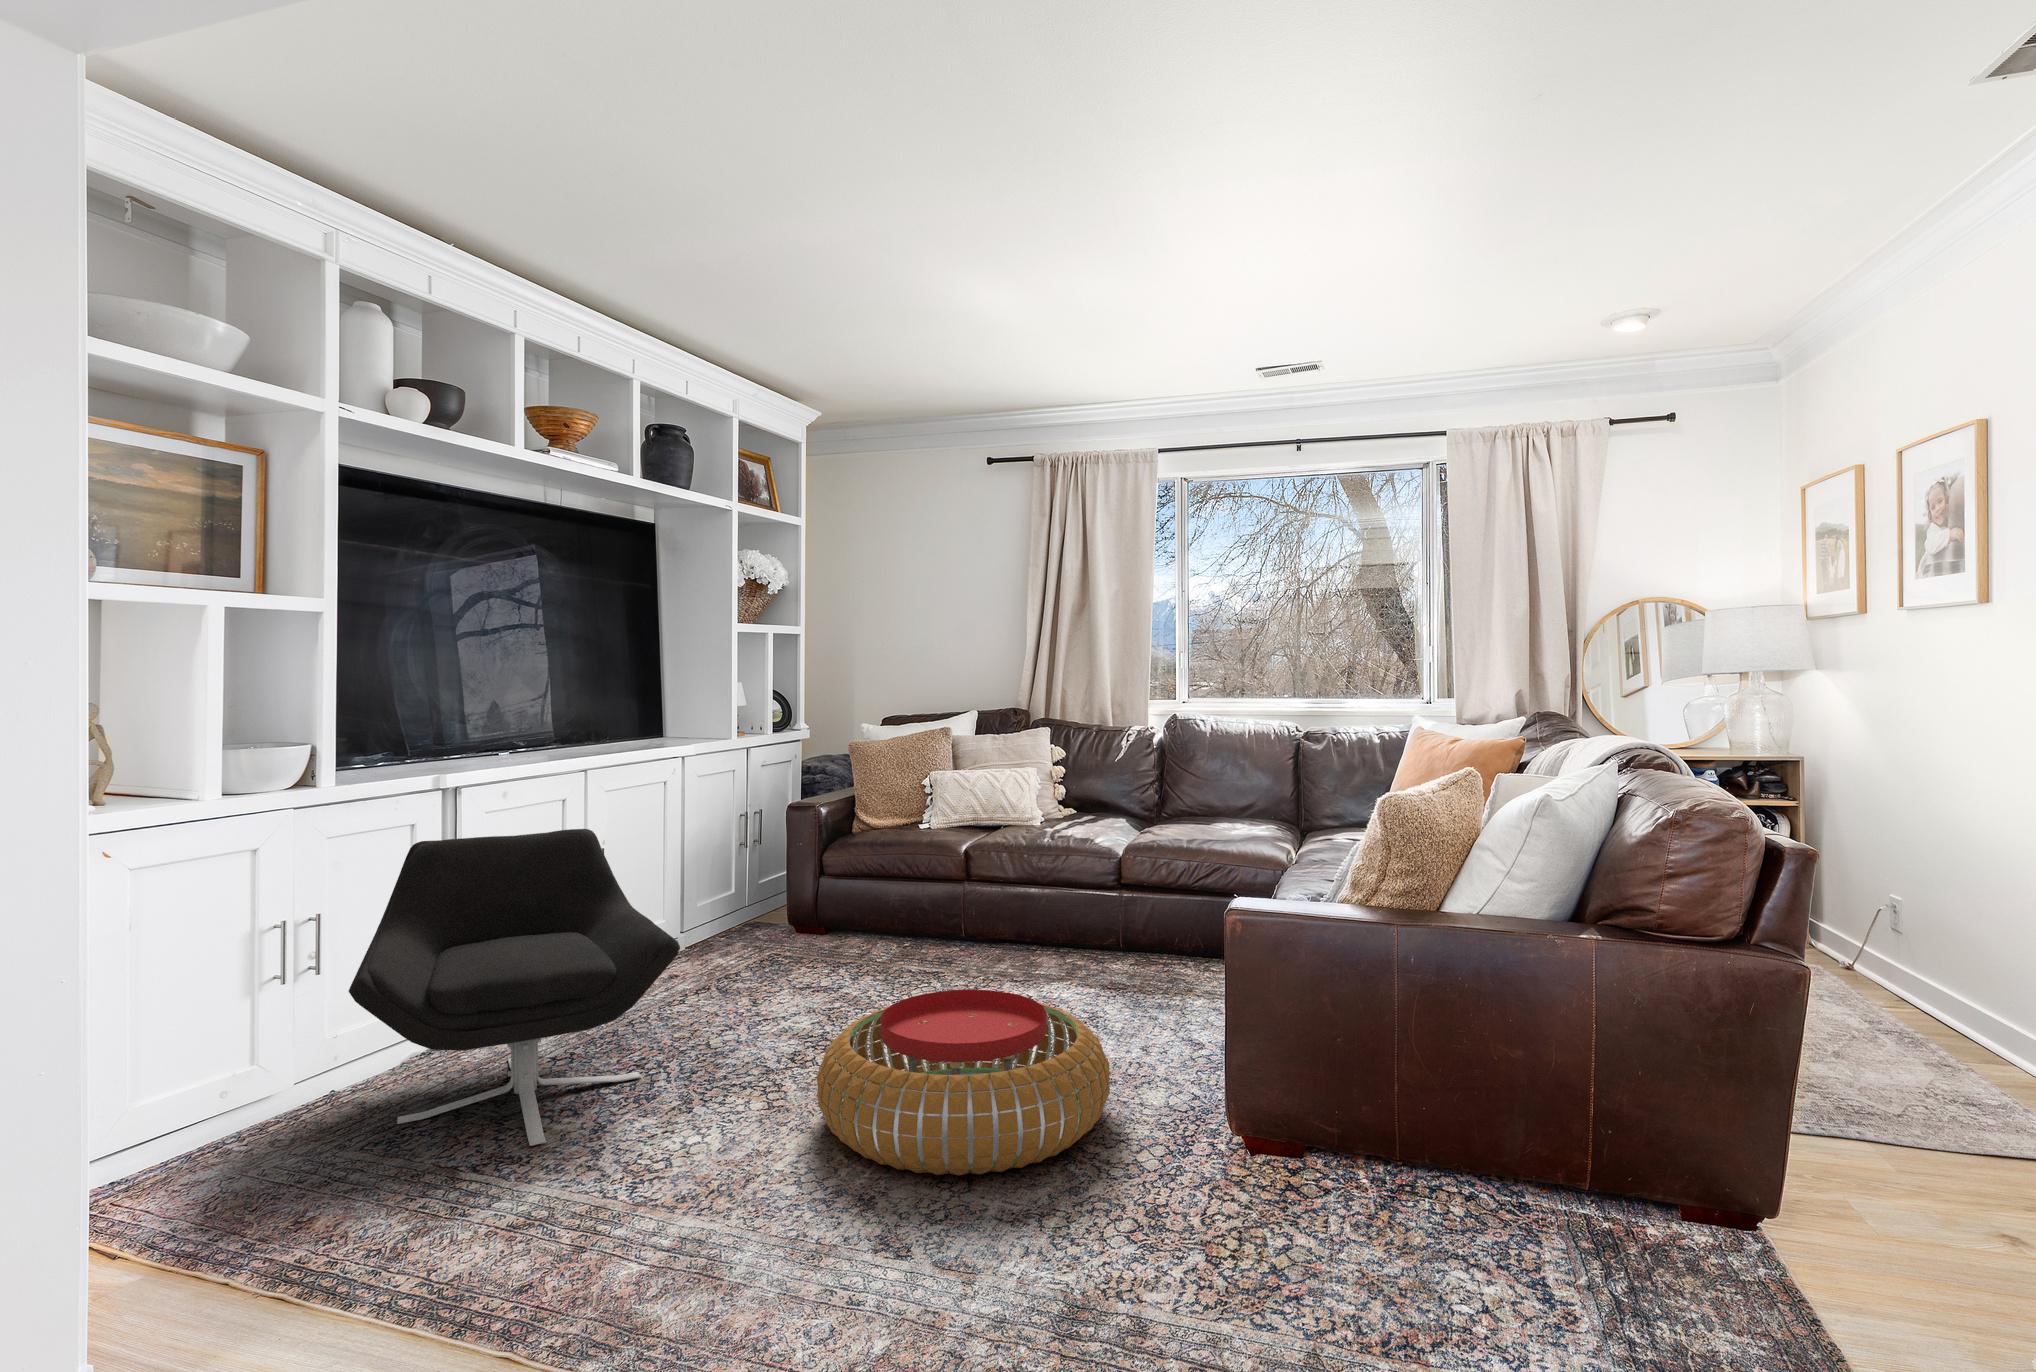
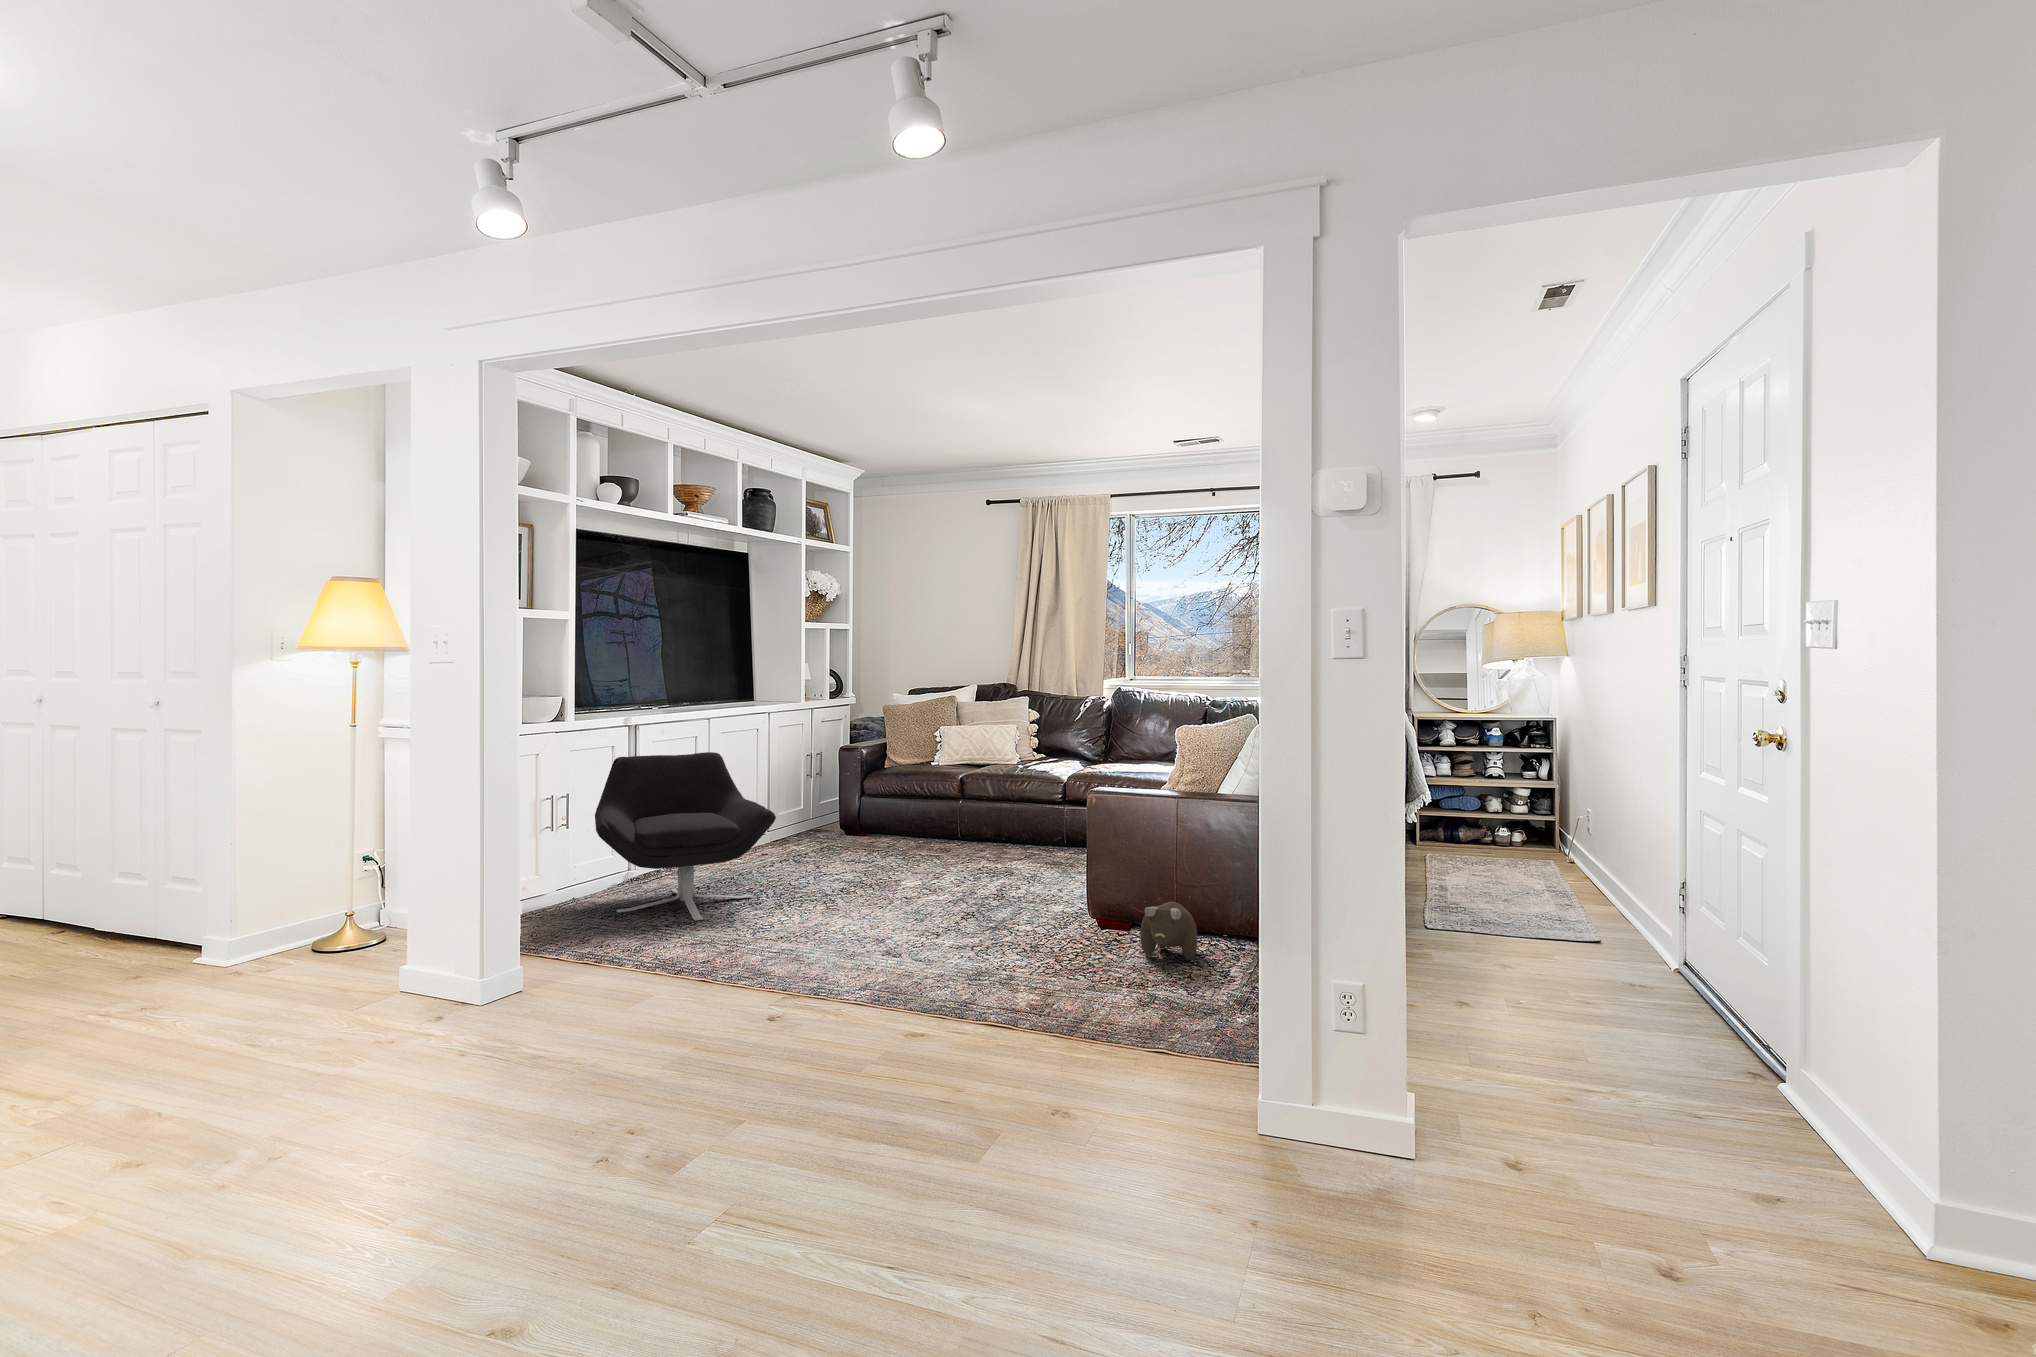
pouf: present [817,990,1110,1176] -> none [855,845,1026,933]
plush toy: none [1361,1134,1476,1254] -> present [1140,902,1197,960]

